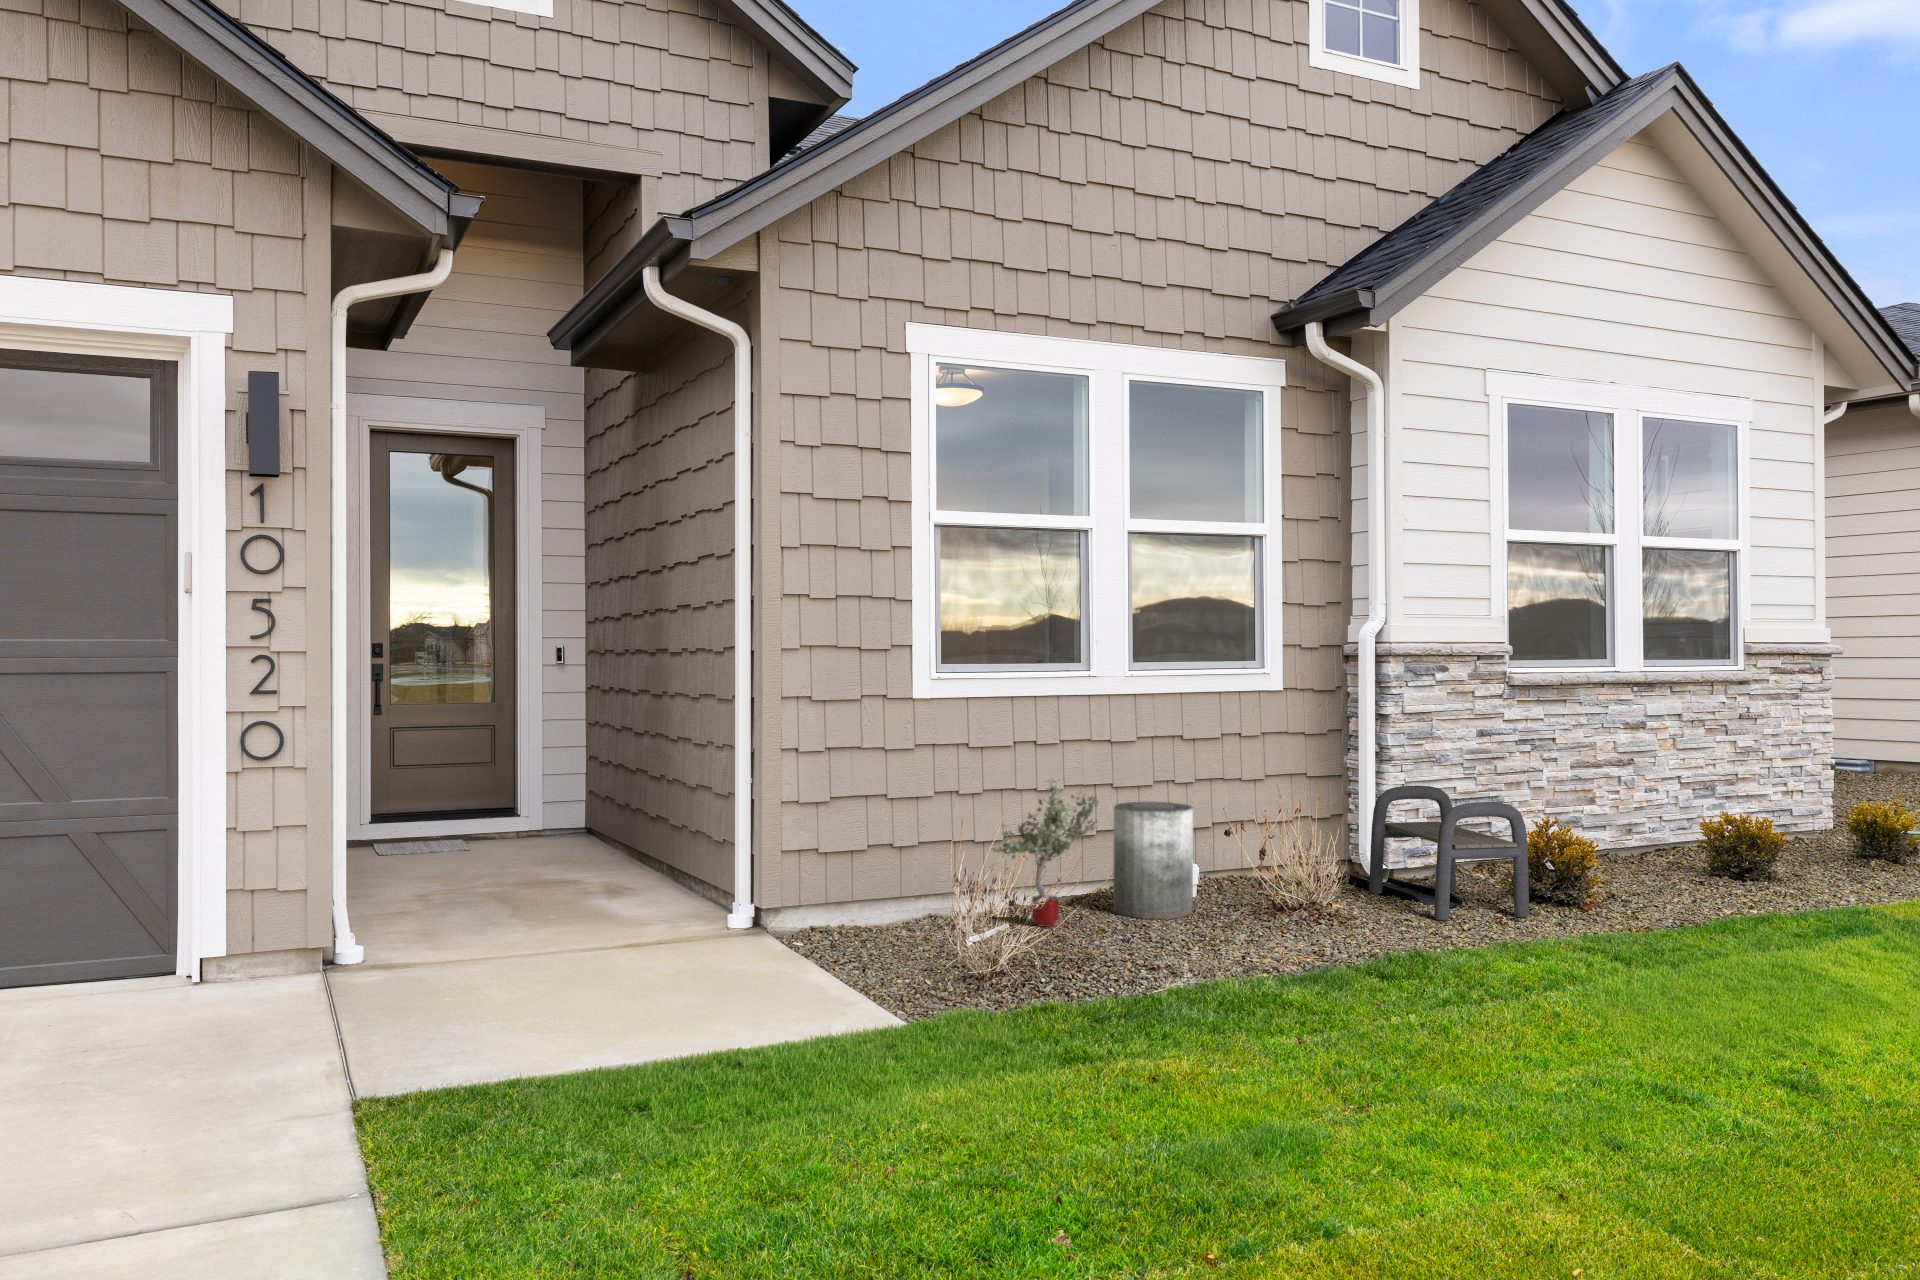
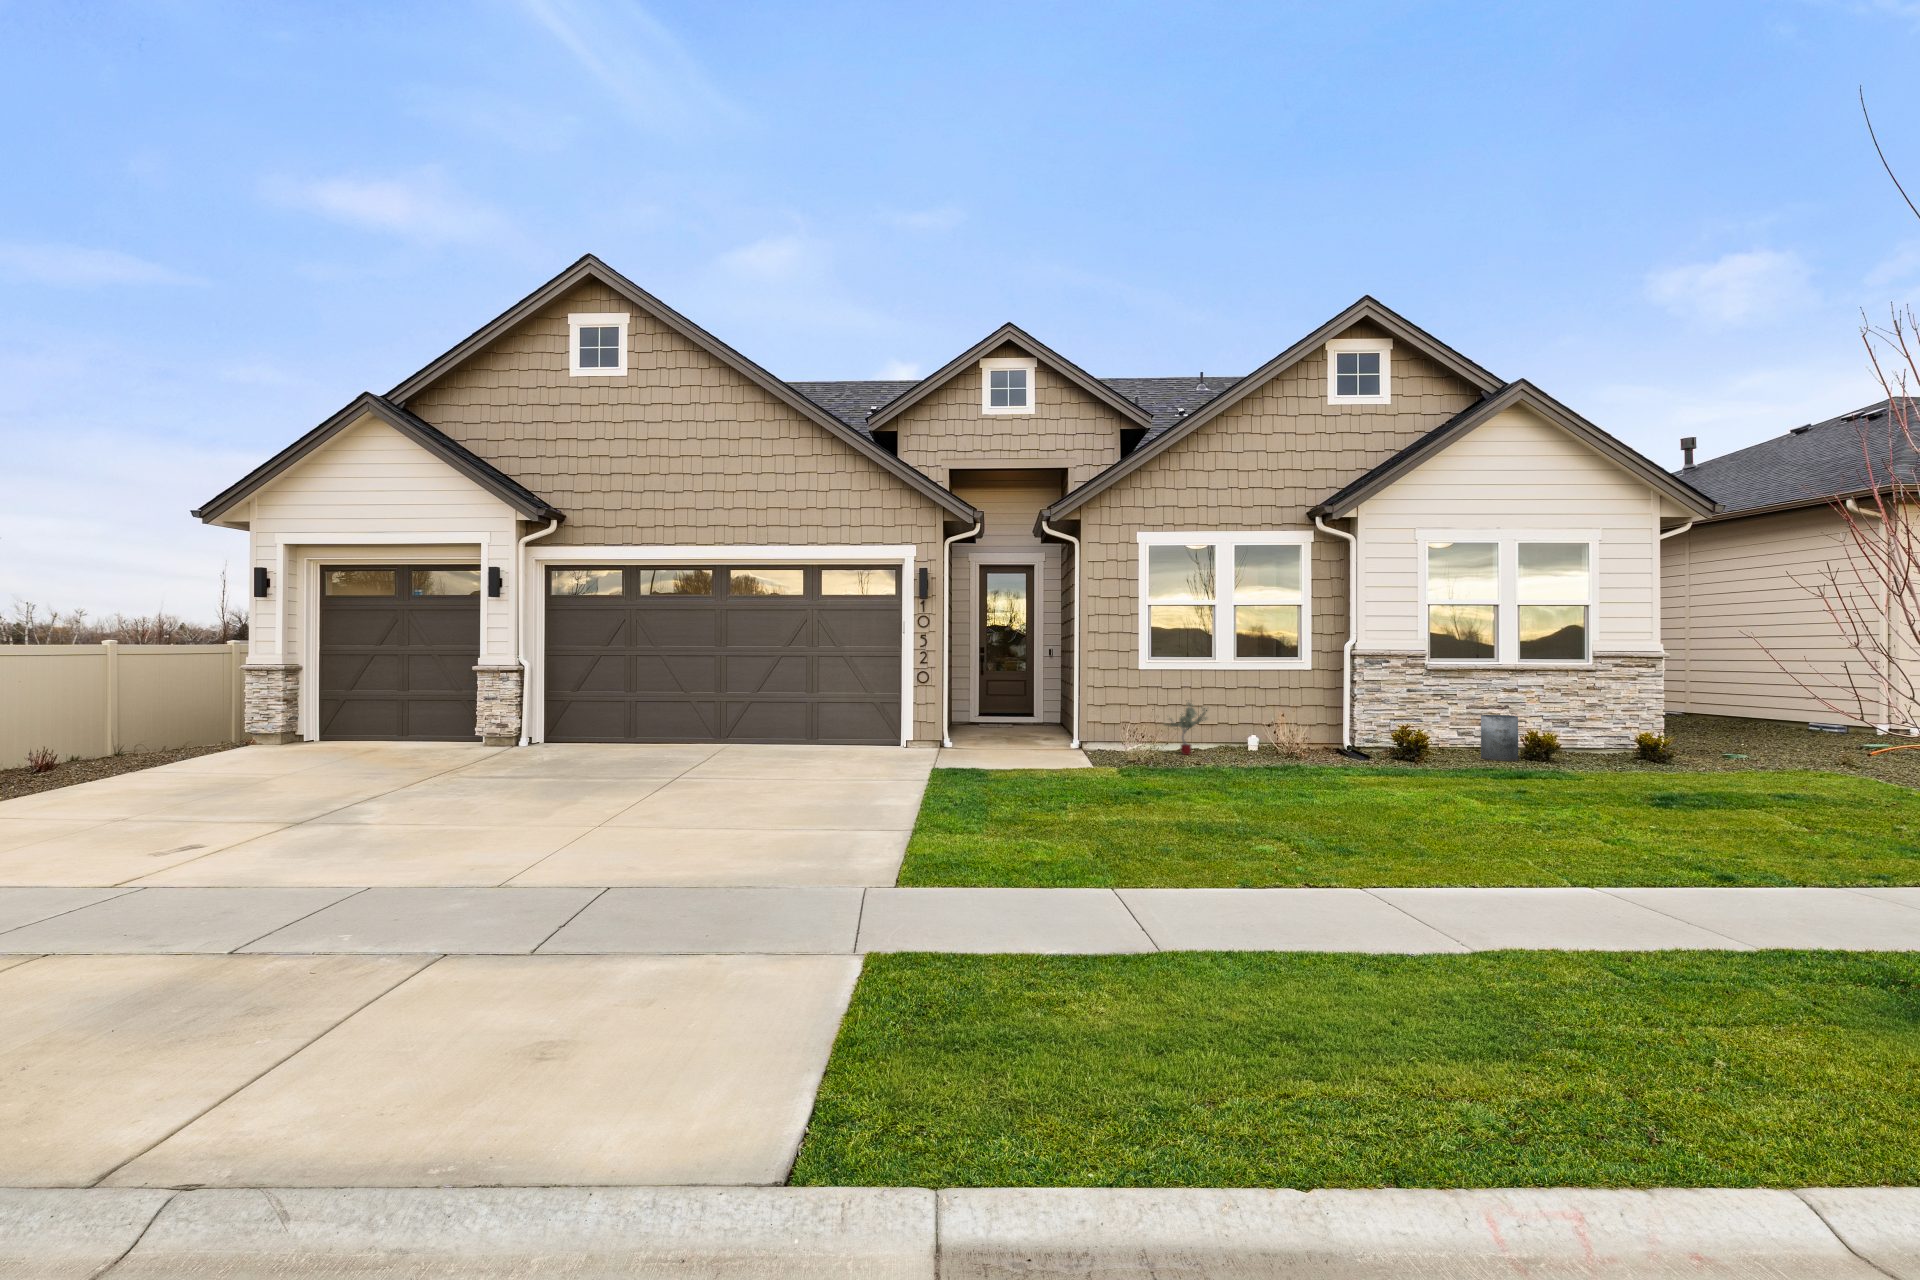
bench: present [1369,786,1529,920] -> none [1345,711,1396,765]
trash can: present [1113,801,1193,919] -> present [1481,715,1518,761]

